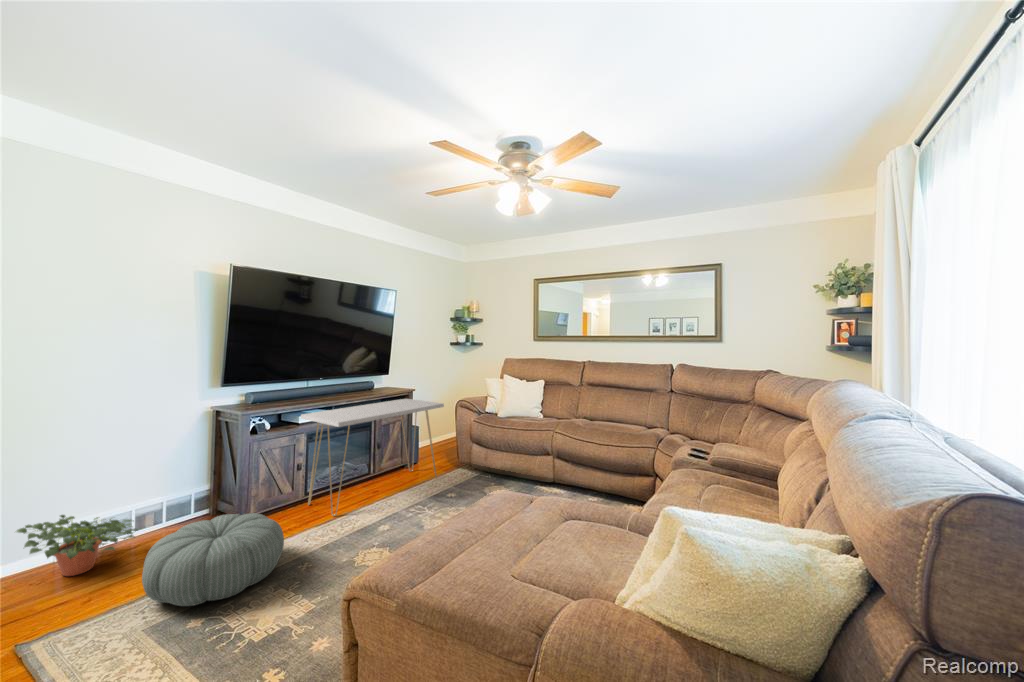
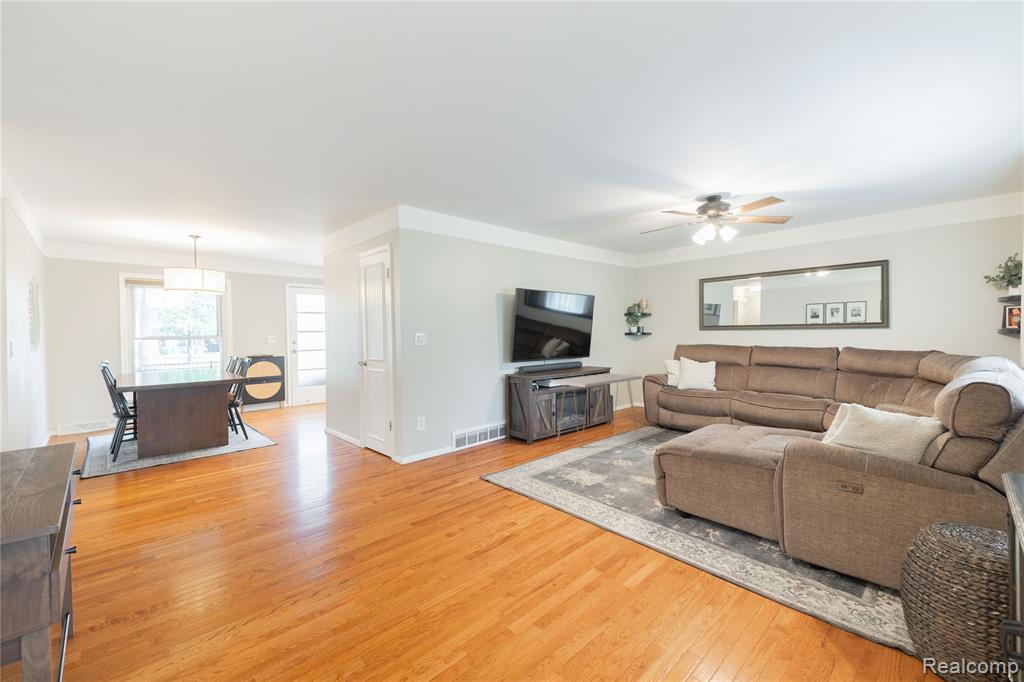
pouf: present [142,513,284,606] -> none [506,435,575,478]
potted plant: present [17,515,138,576] -> none [431,430,486,463]

